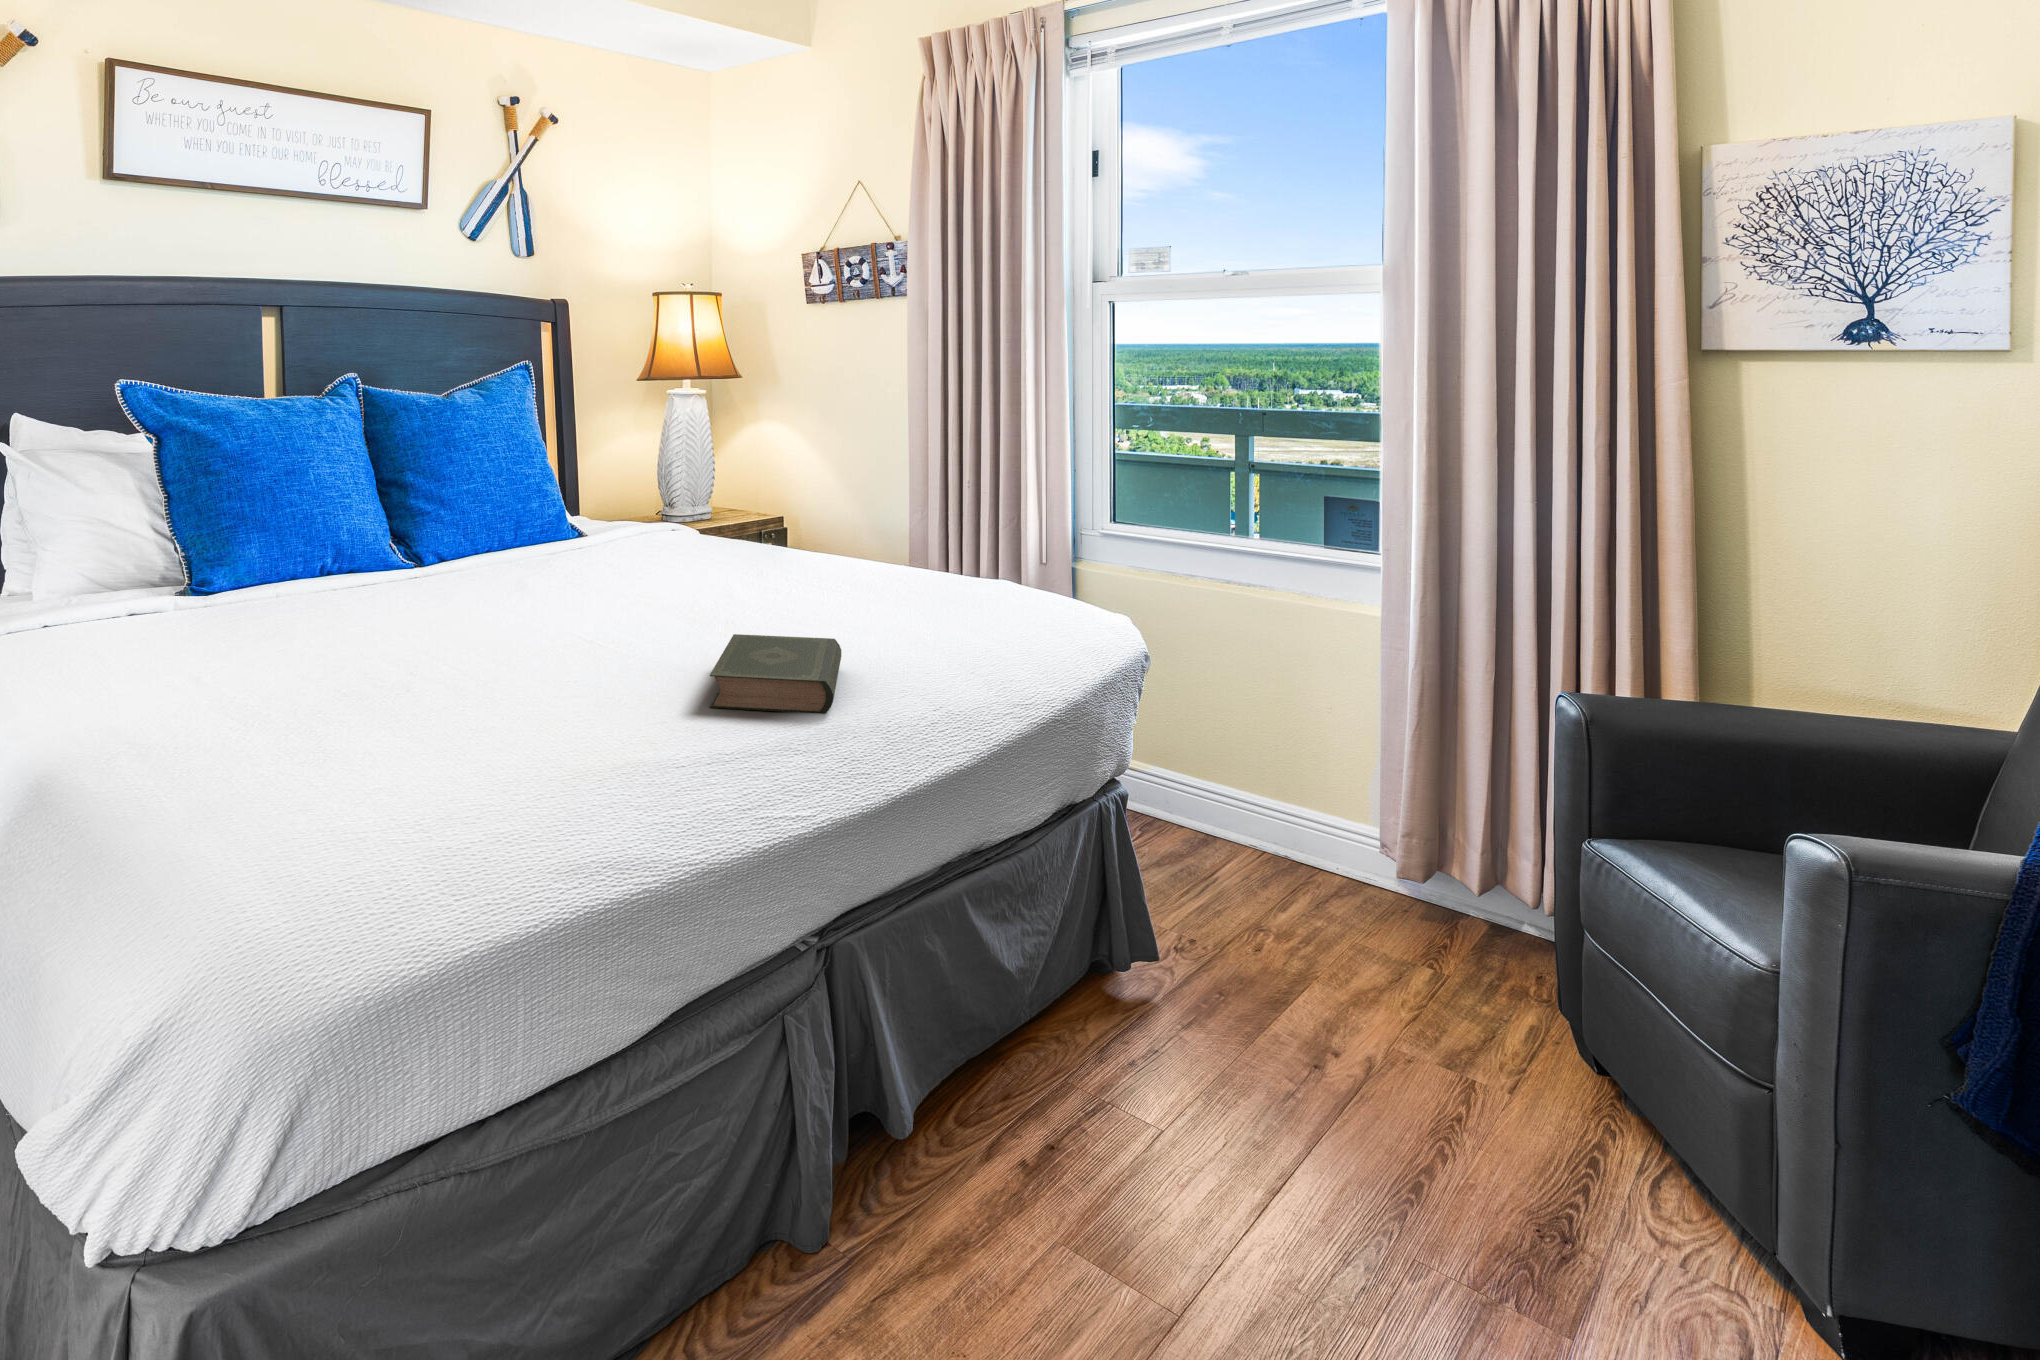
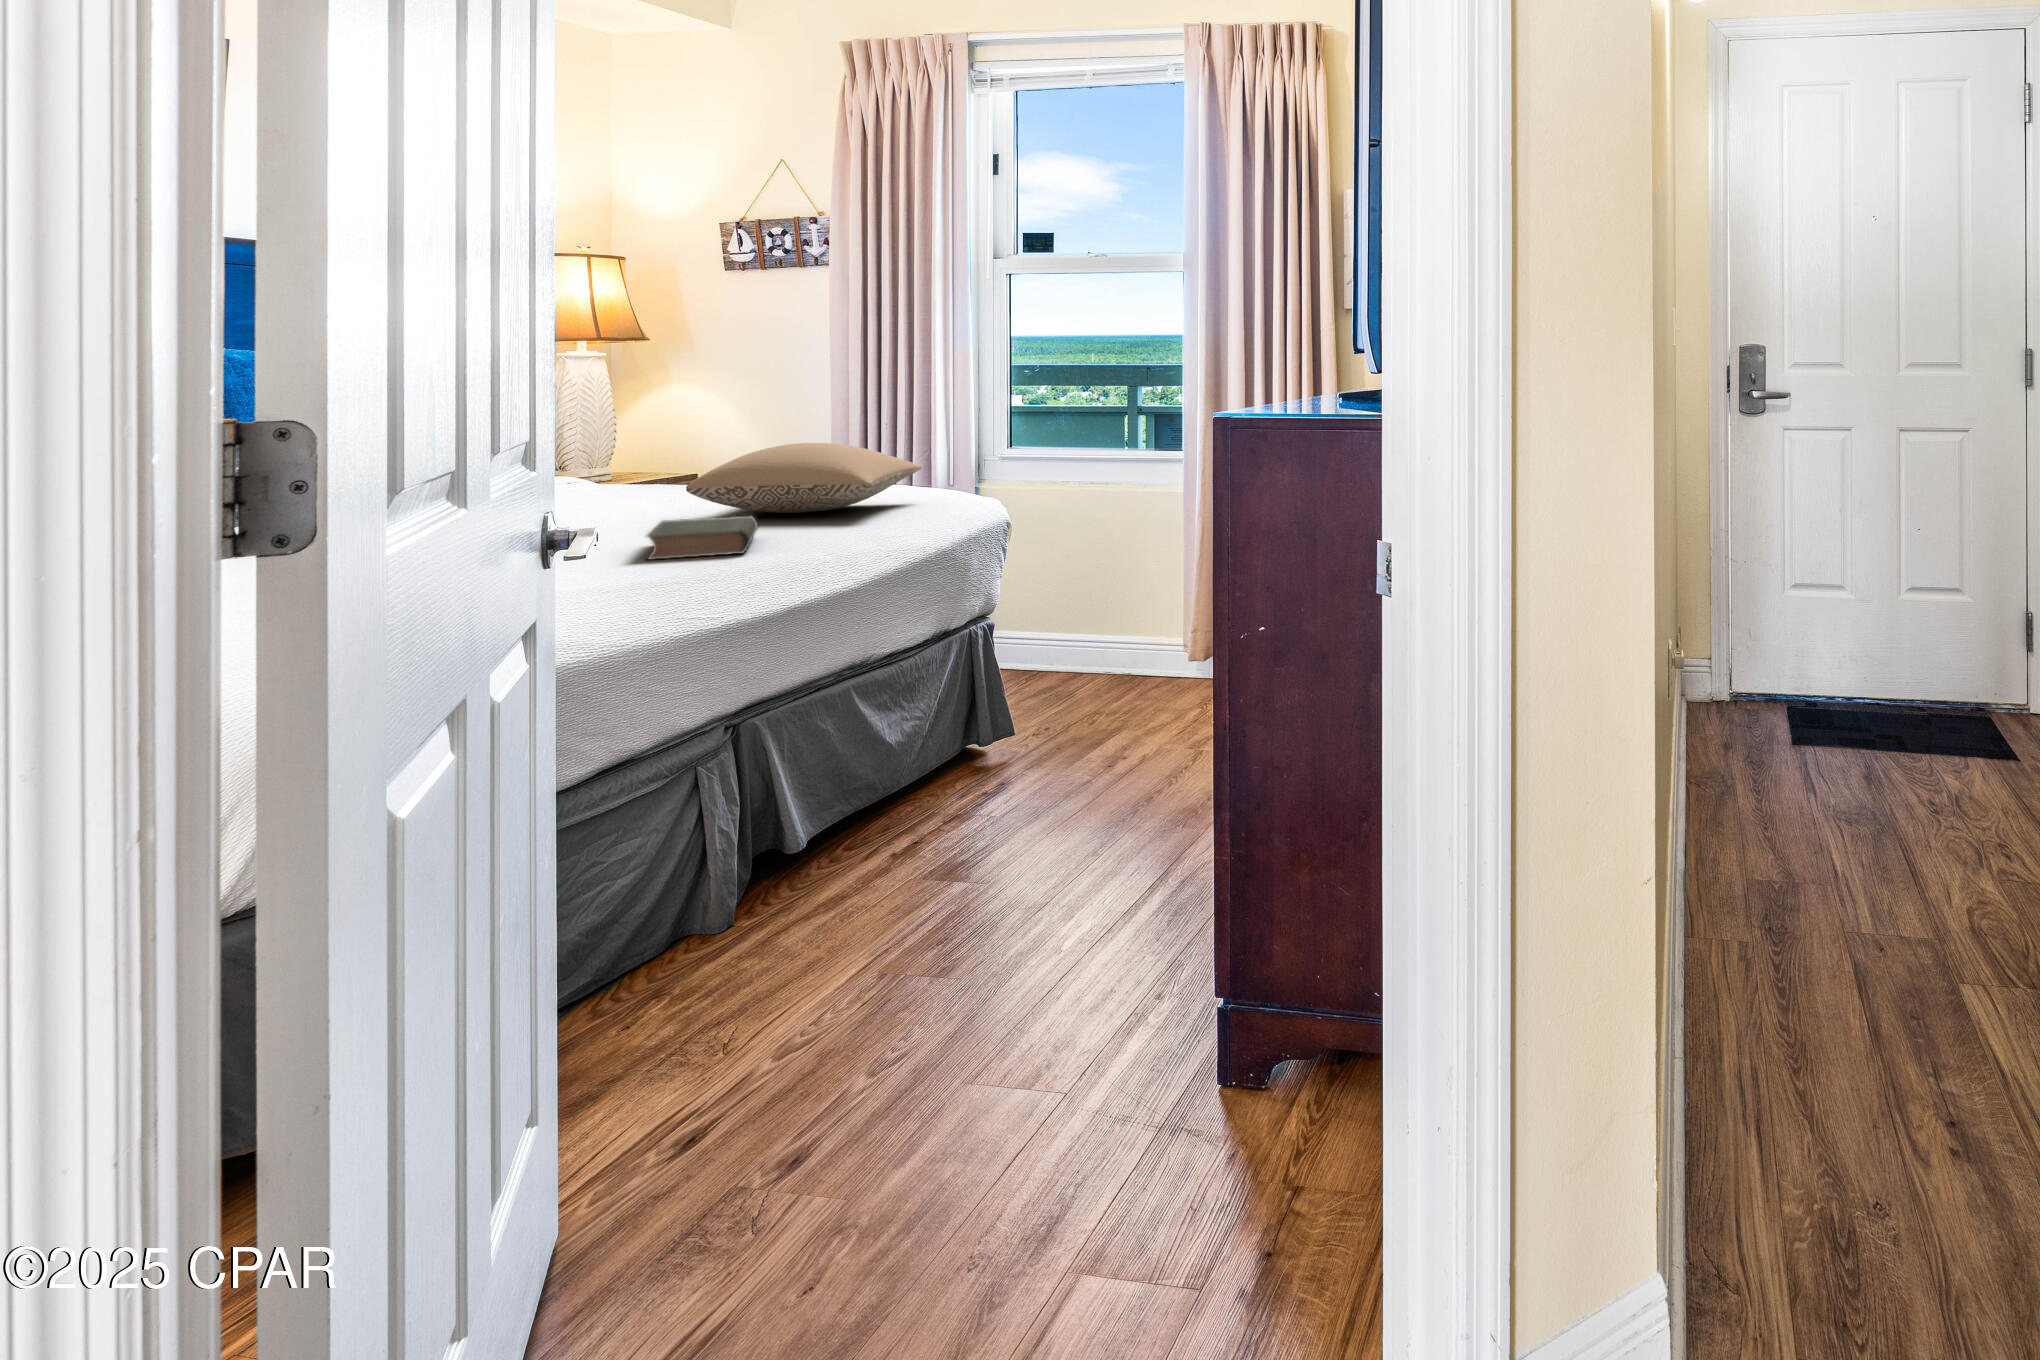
pillow: none [763,523,1028,616] -> present [686,443,921,513]

